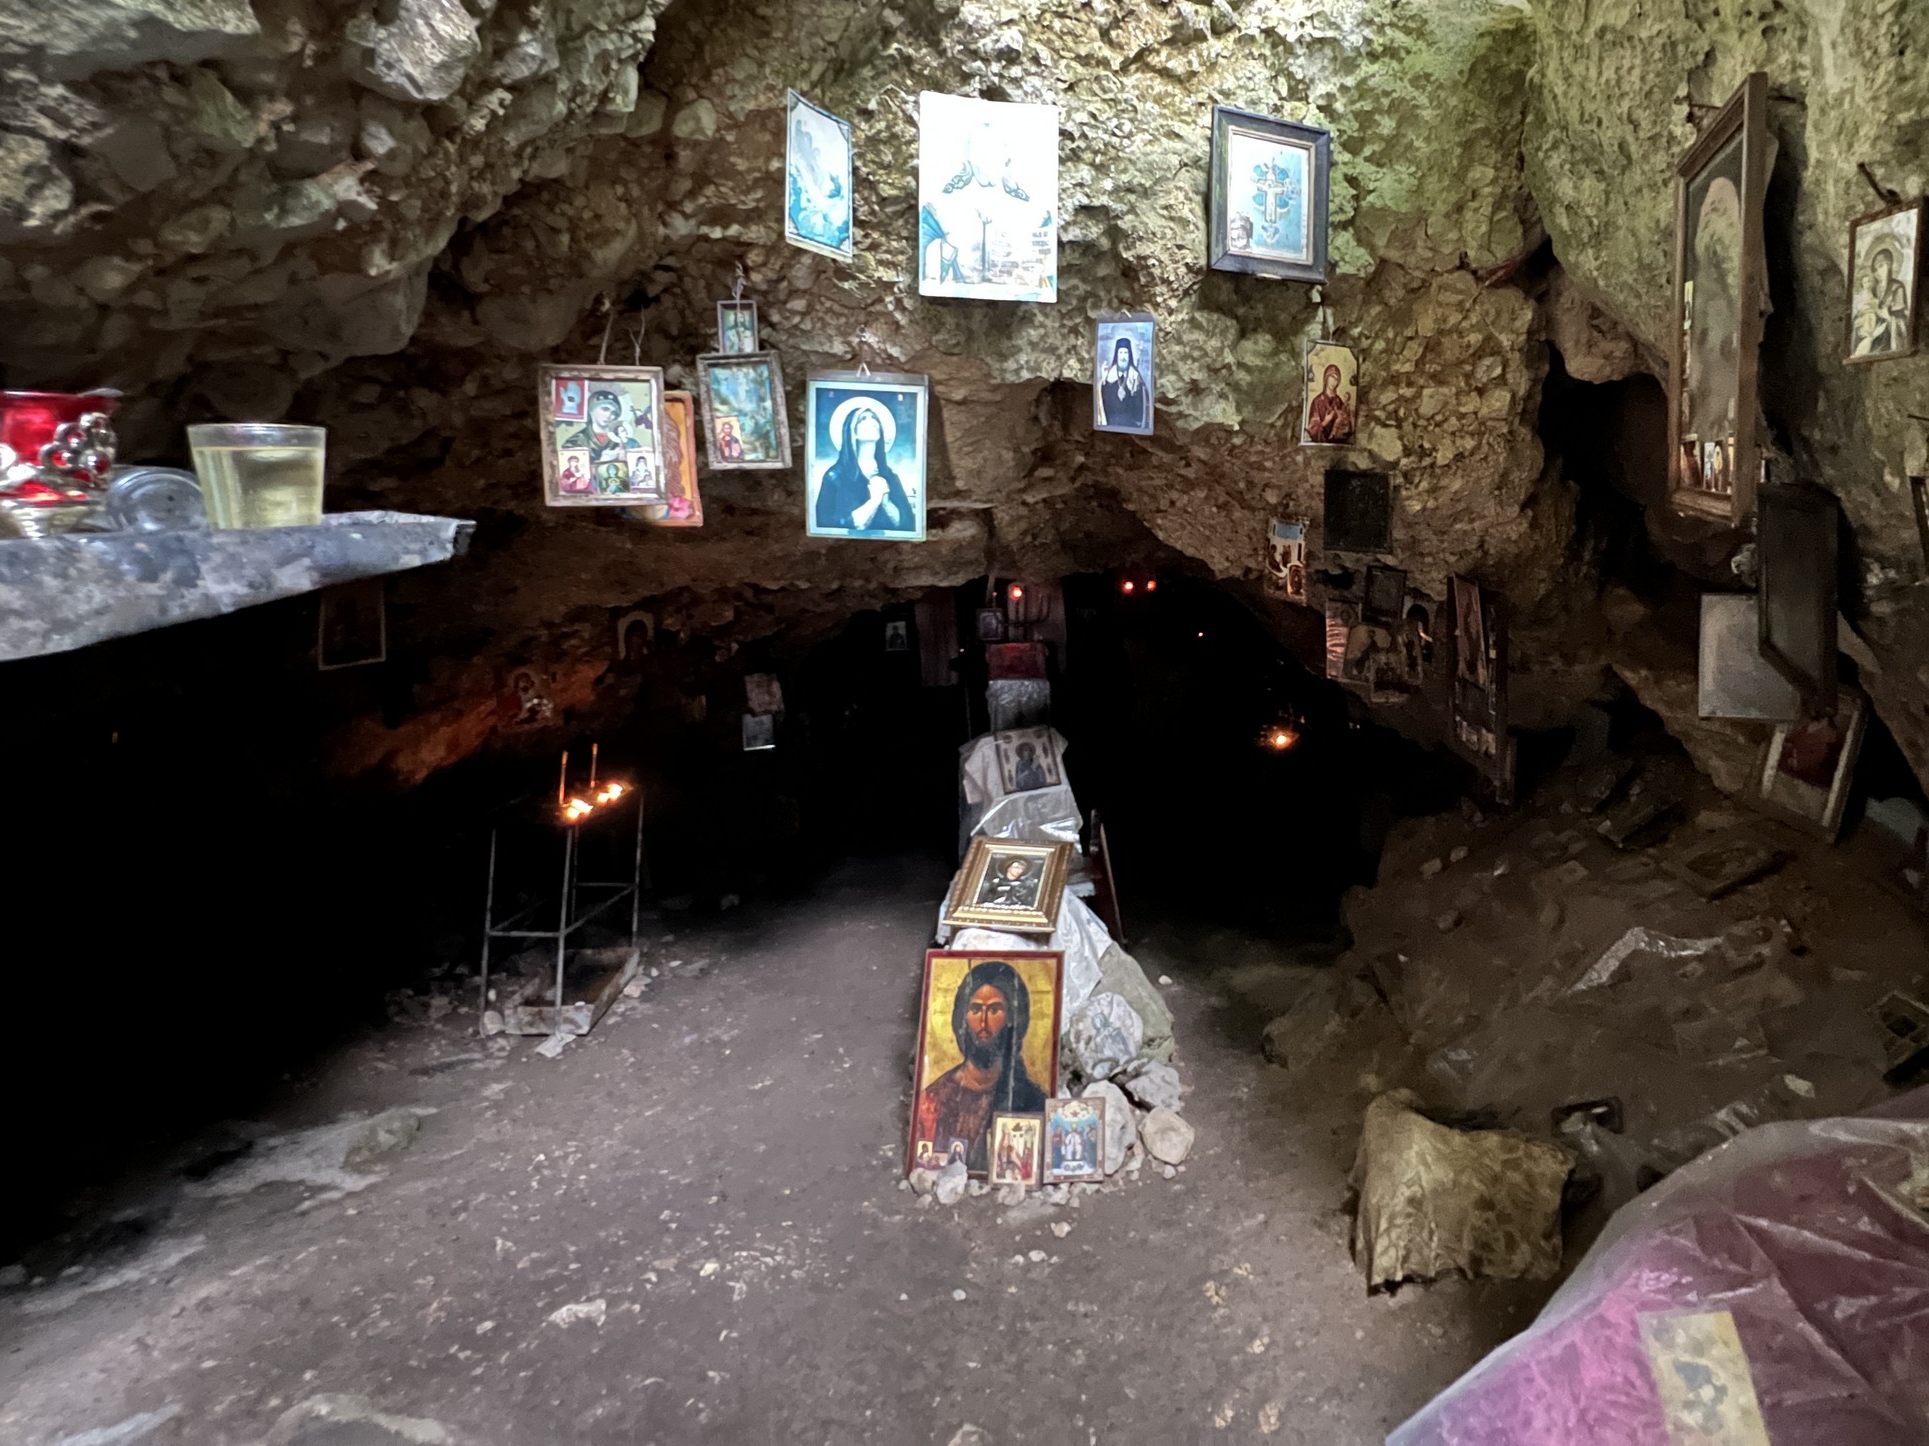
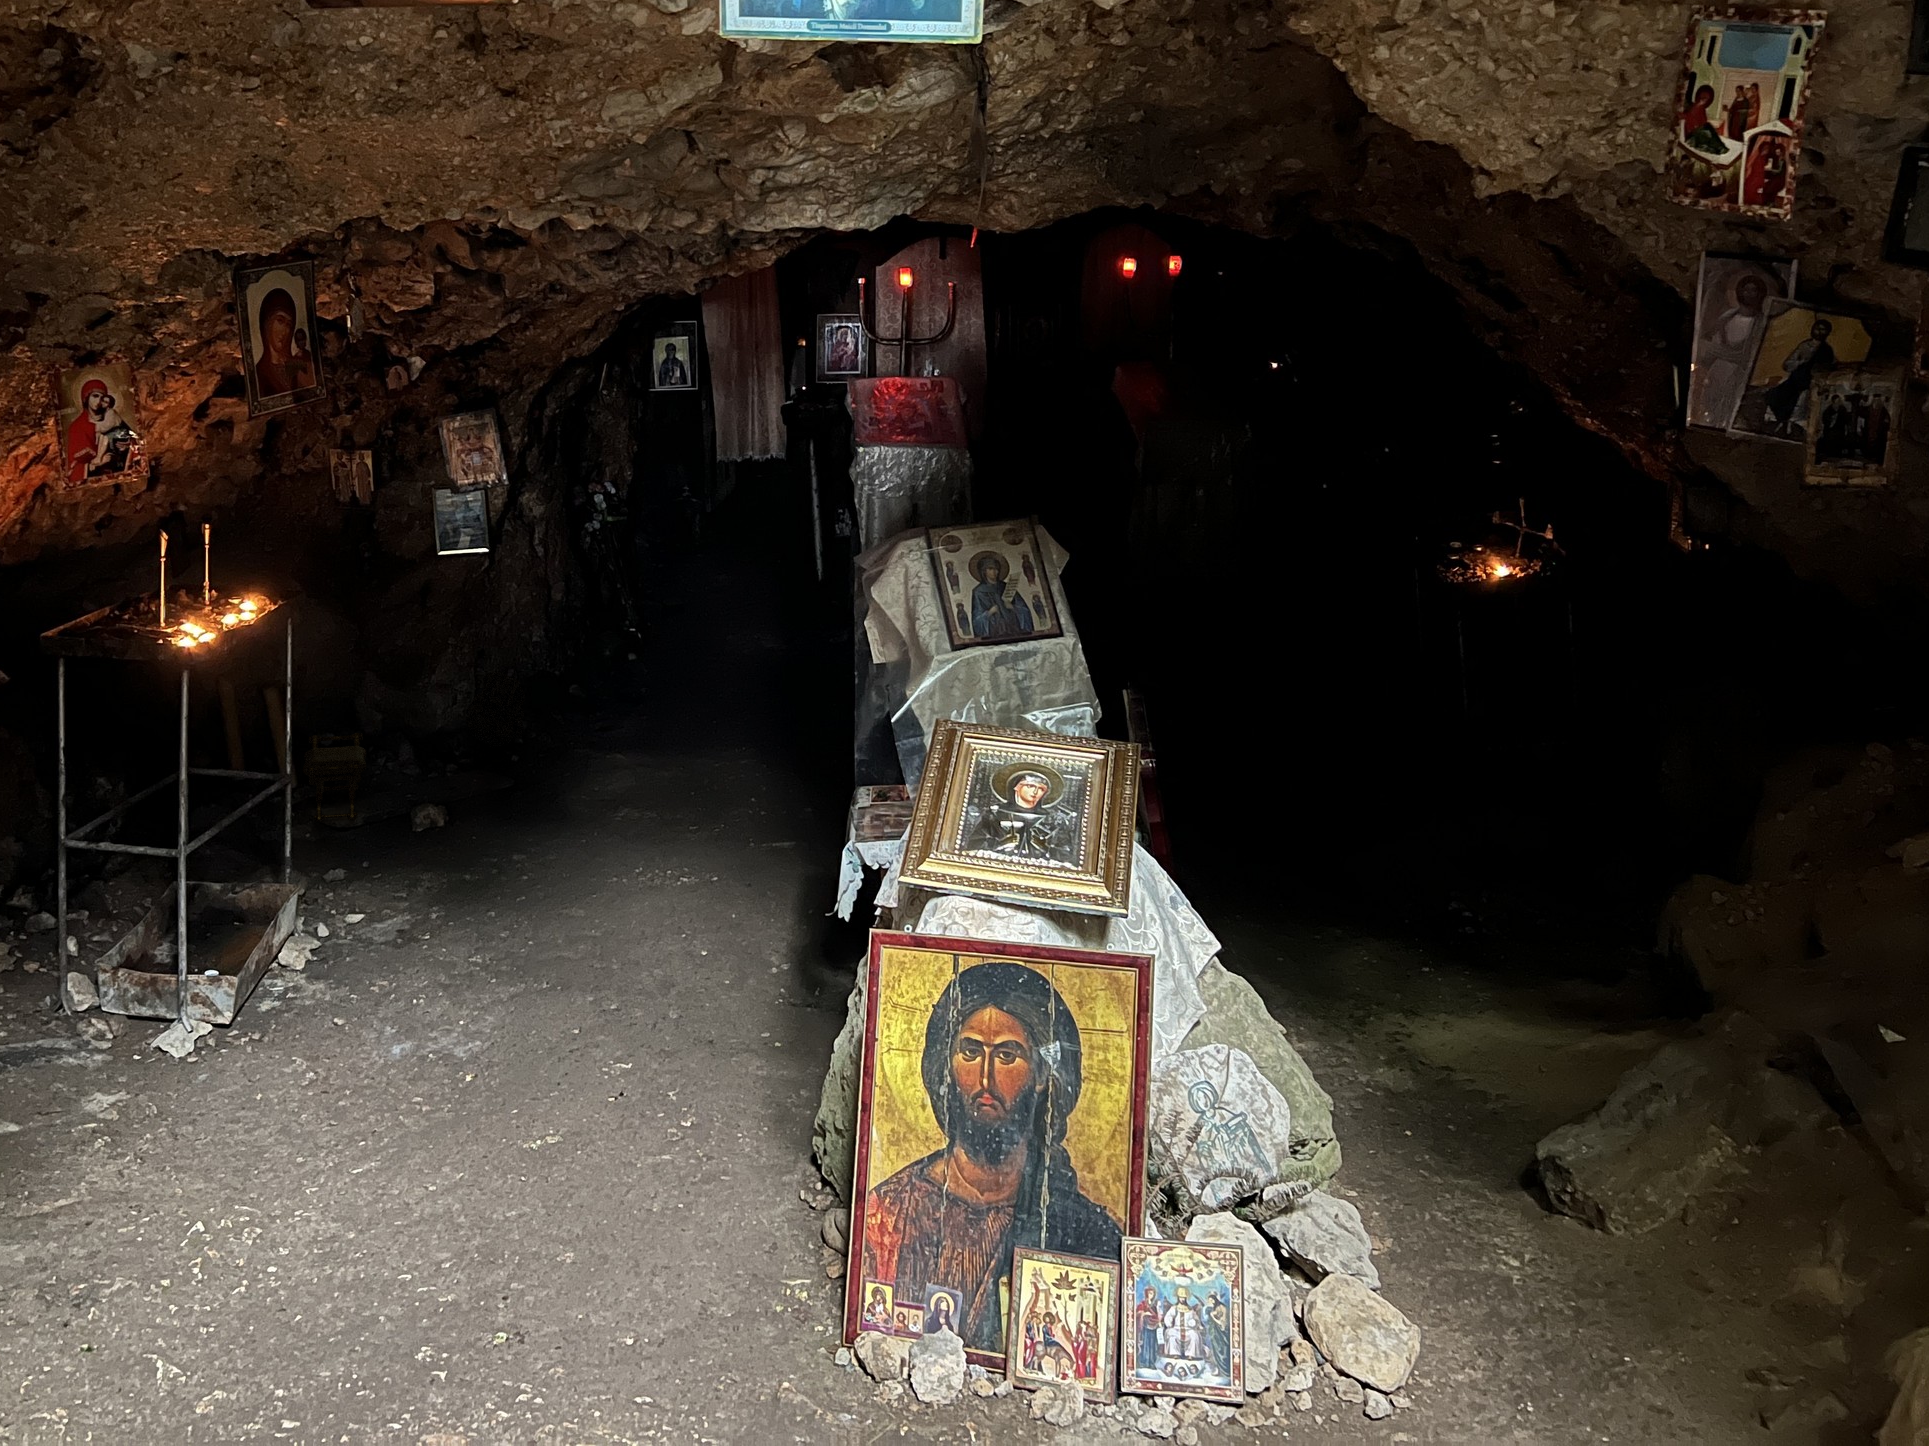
stool: none [655,843,697,901] -> present [303,733,367,822]

